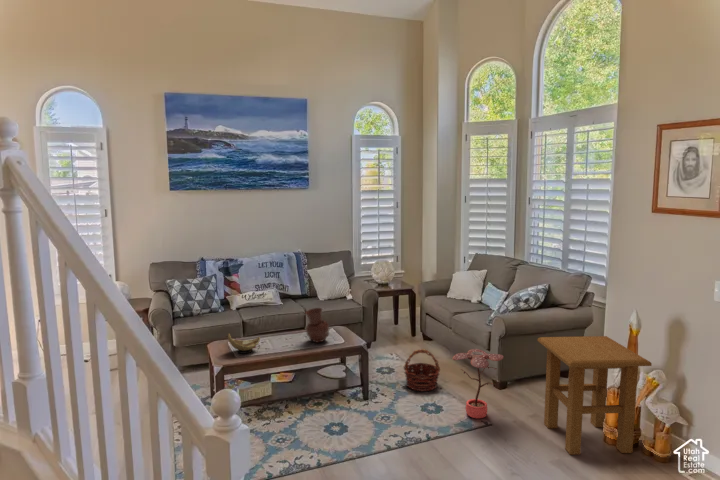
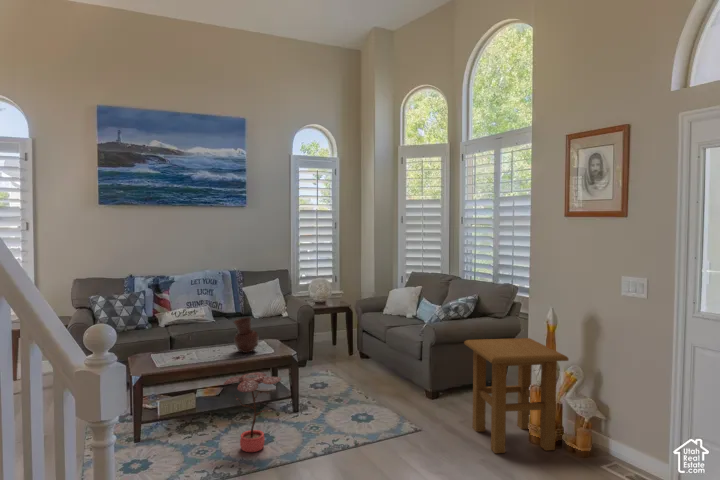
decorative bowl: present [228,334,260,354] -> none [150,342,185,364]
basket: present [404,349,440,391] -> none [336,360,373,403]
potted plant: present [452,349,504,418] -> present [224,372,281,452]

